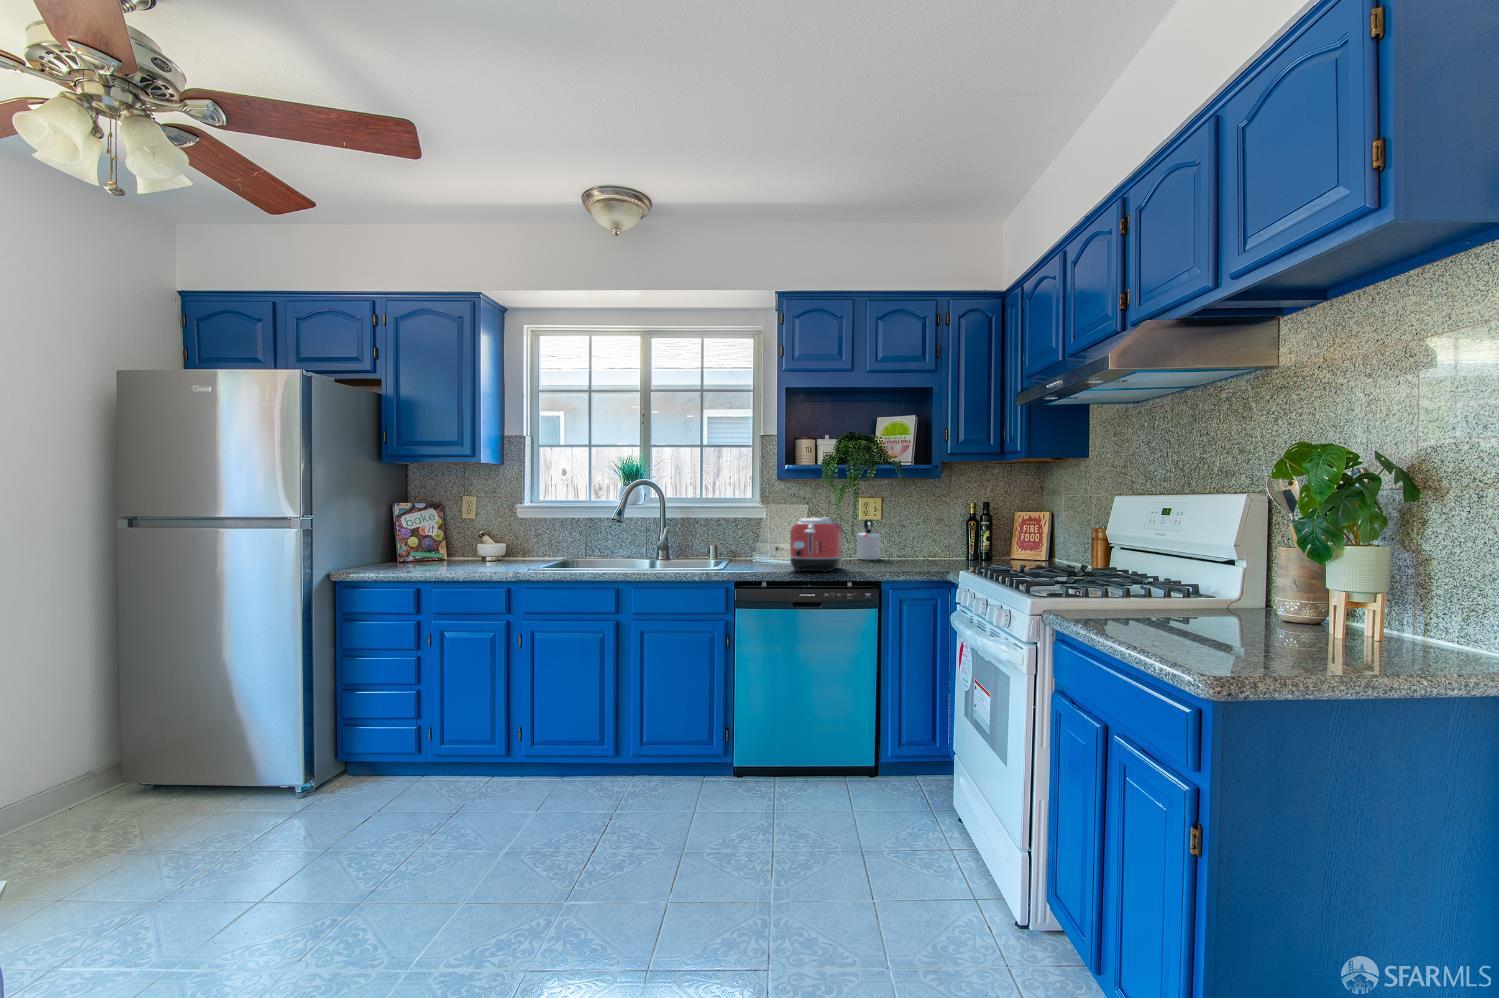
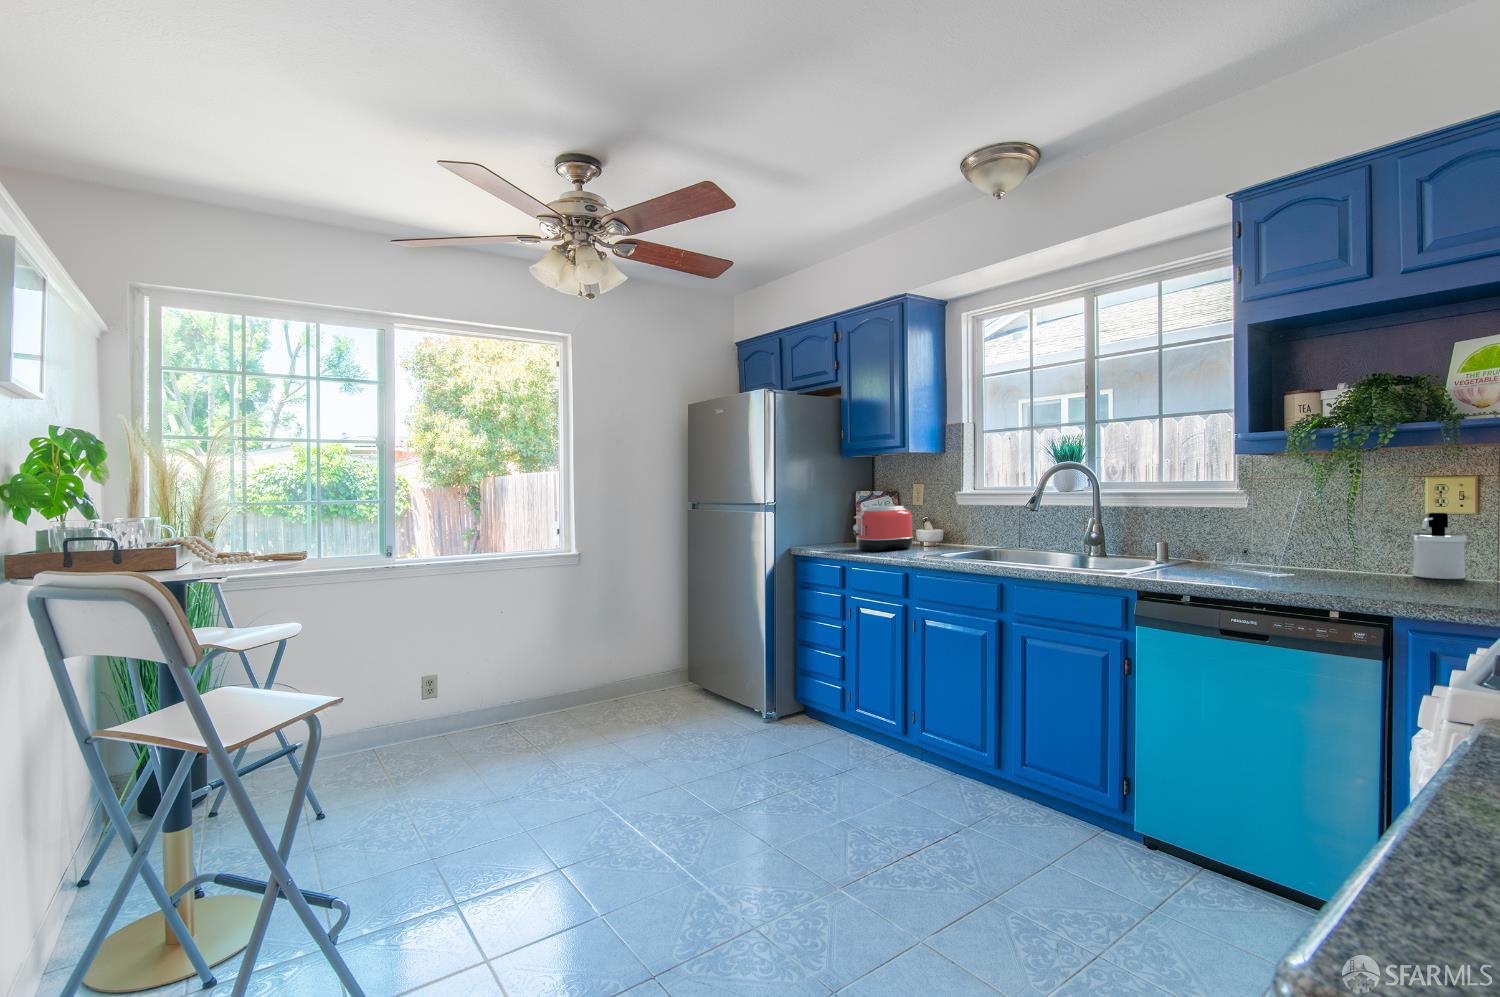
toaster: present [790,517,843,572] -> present [851,505,913,551]

